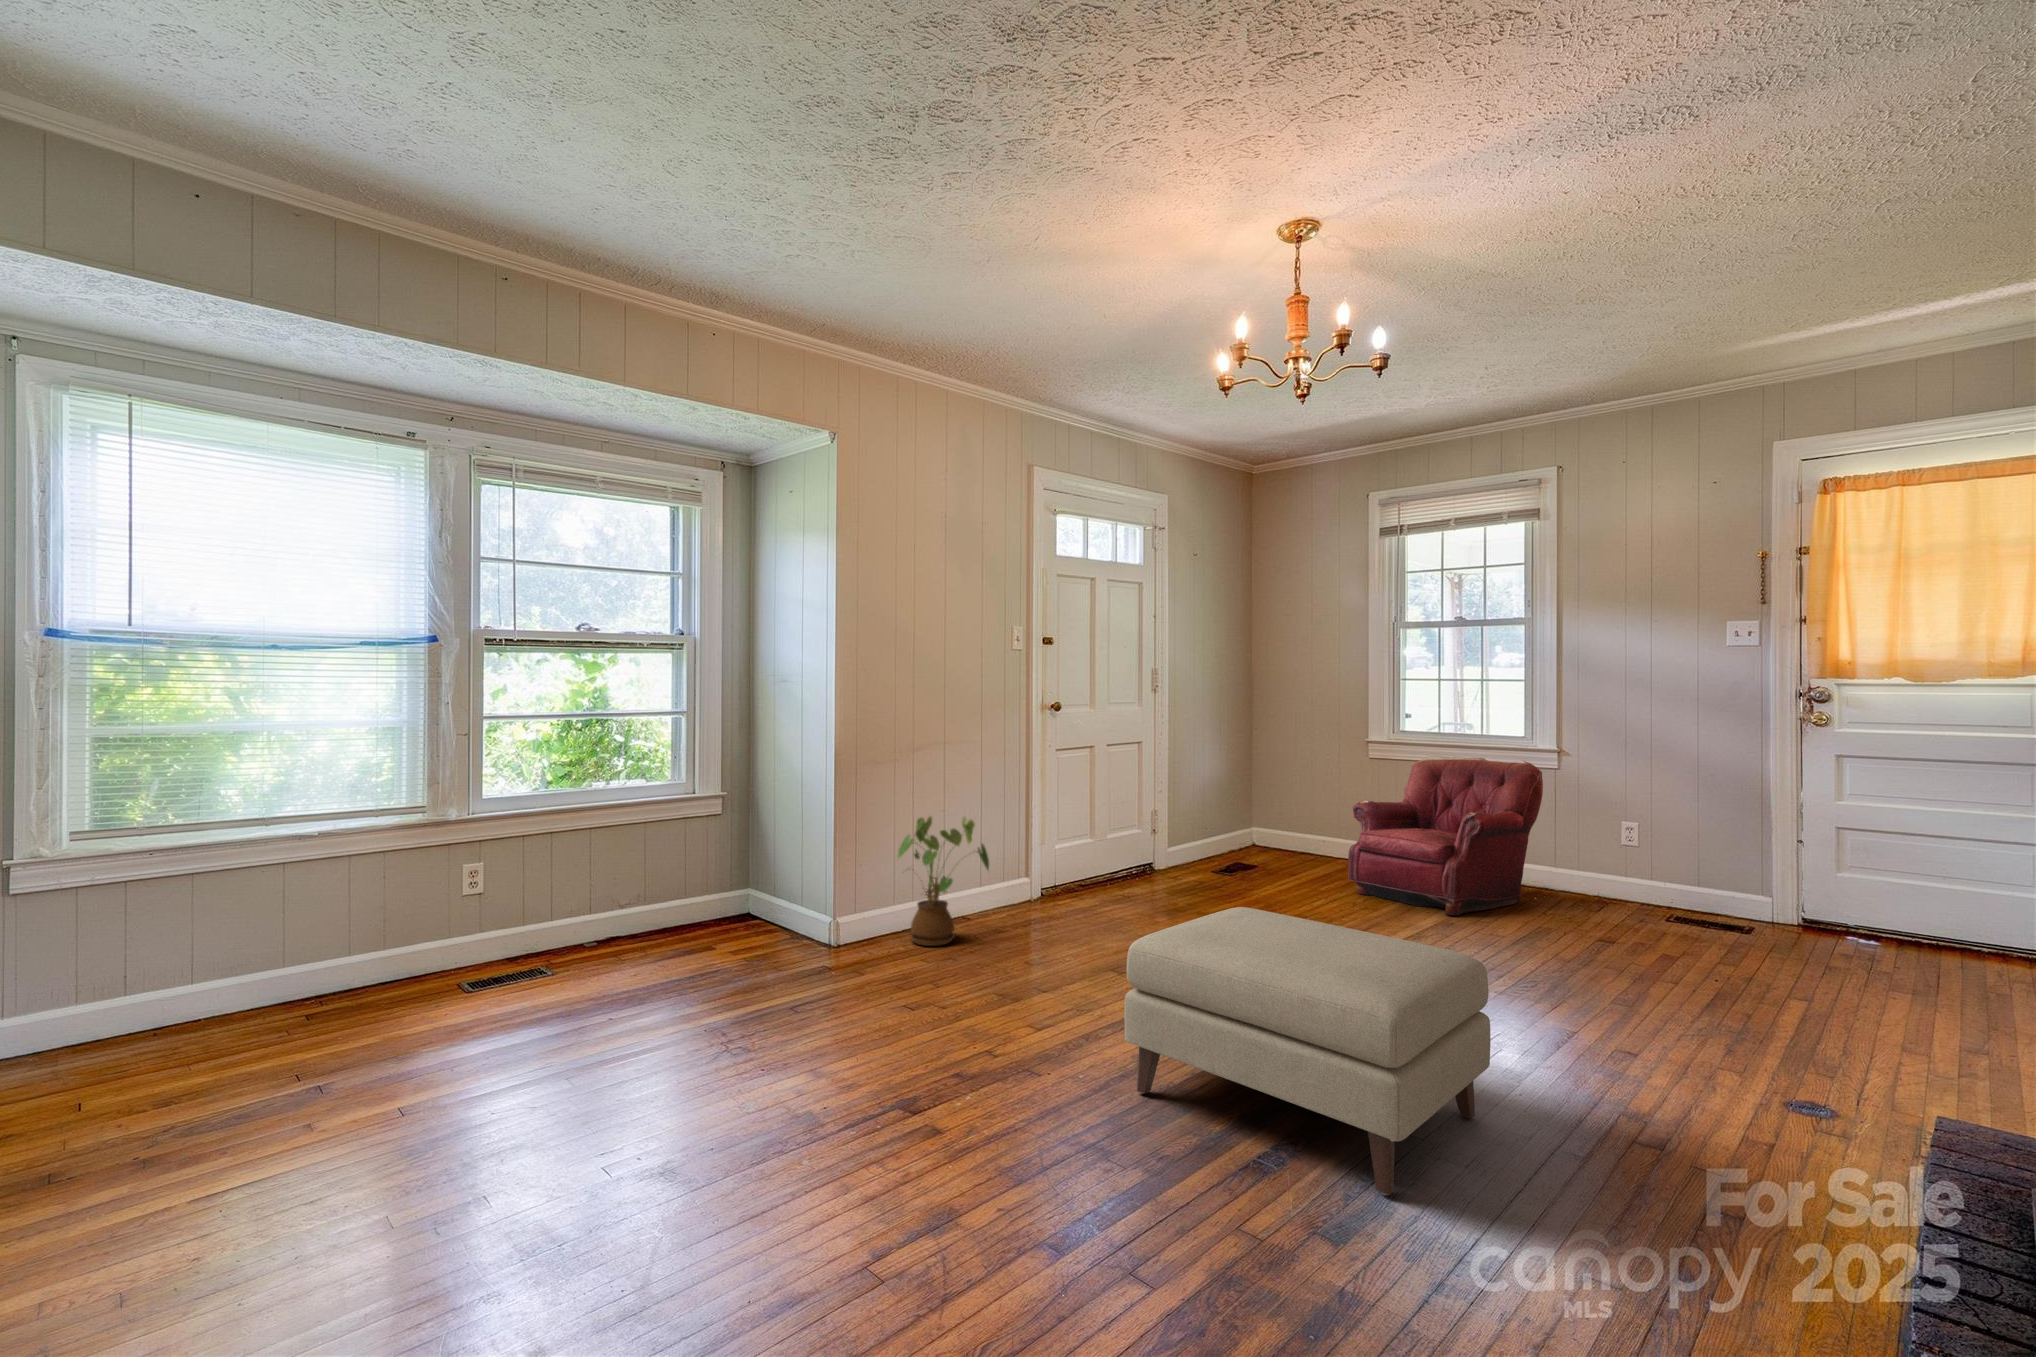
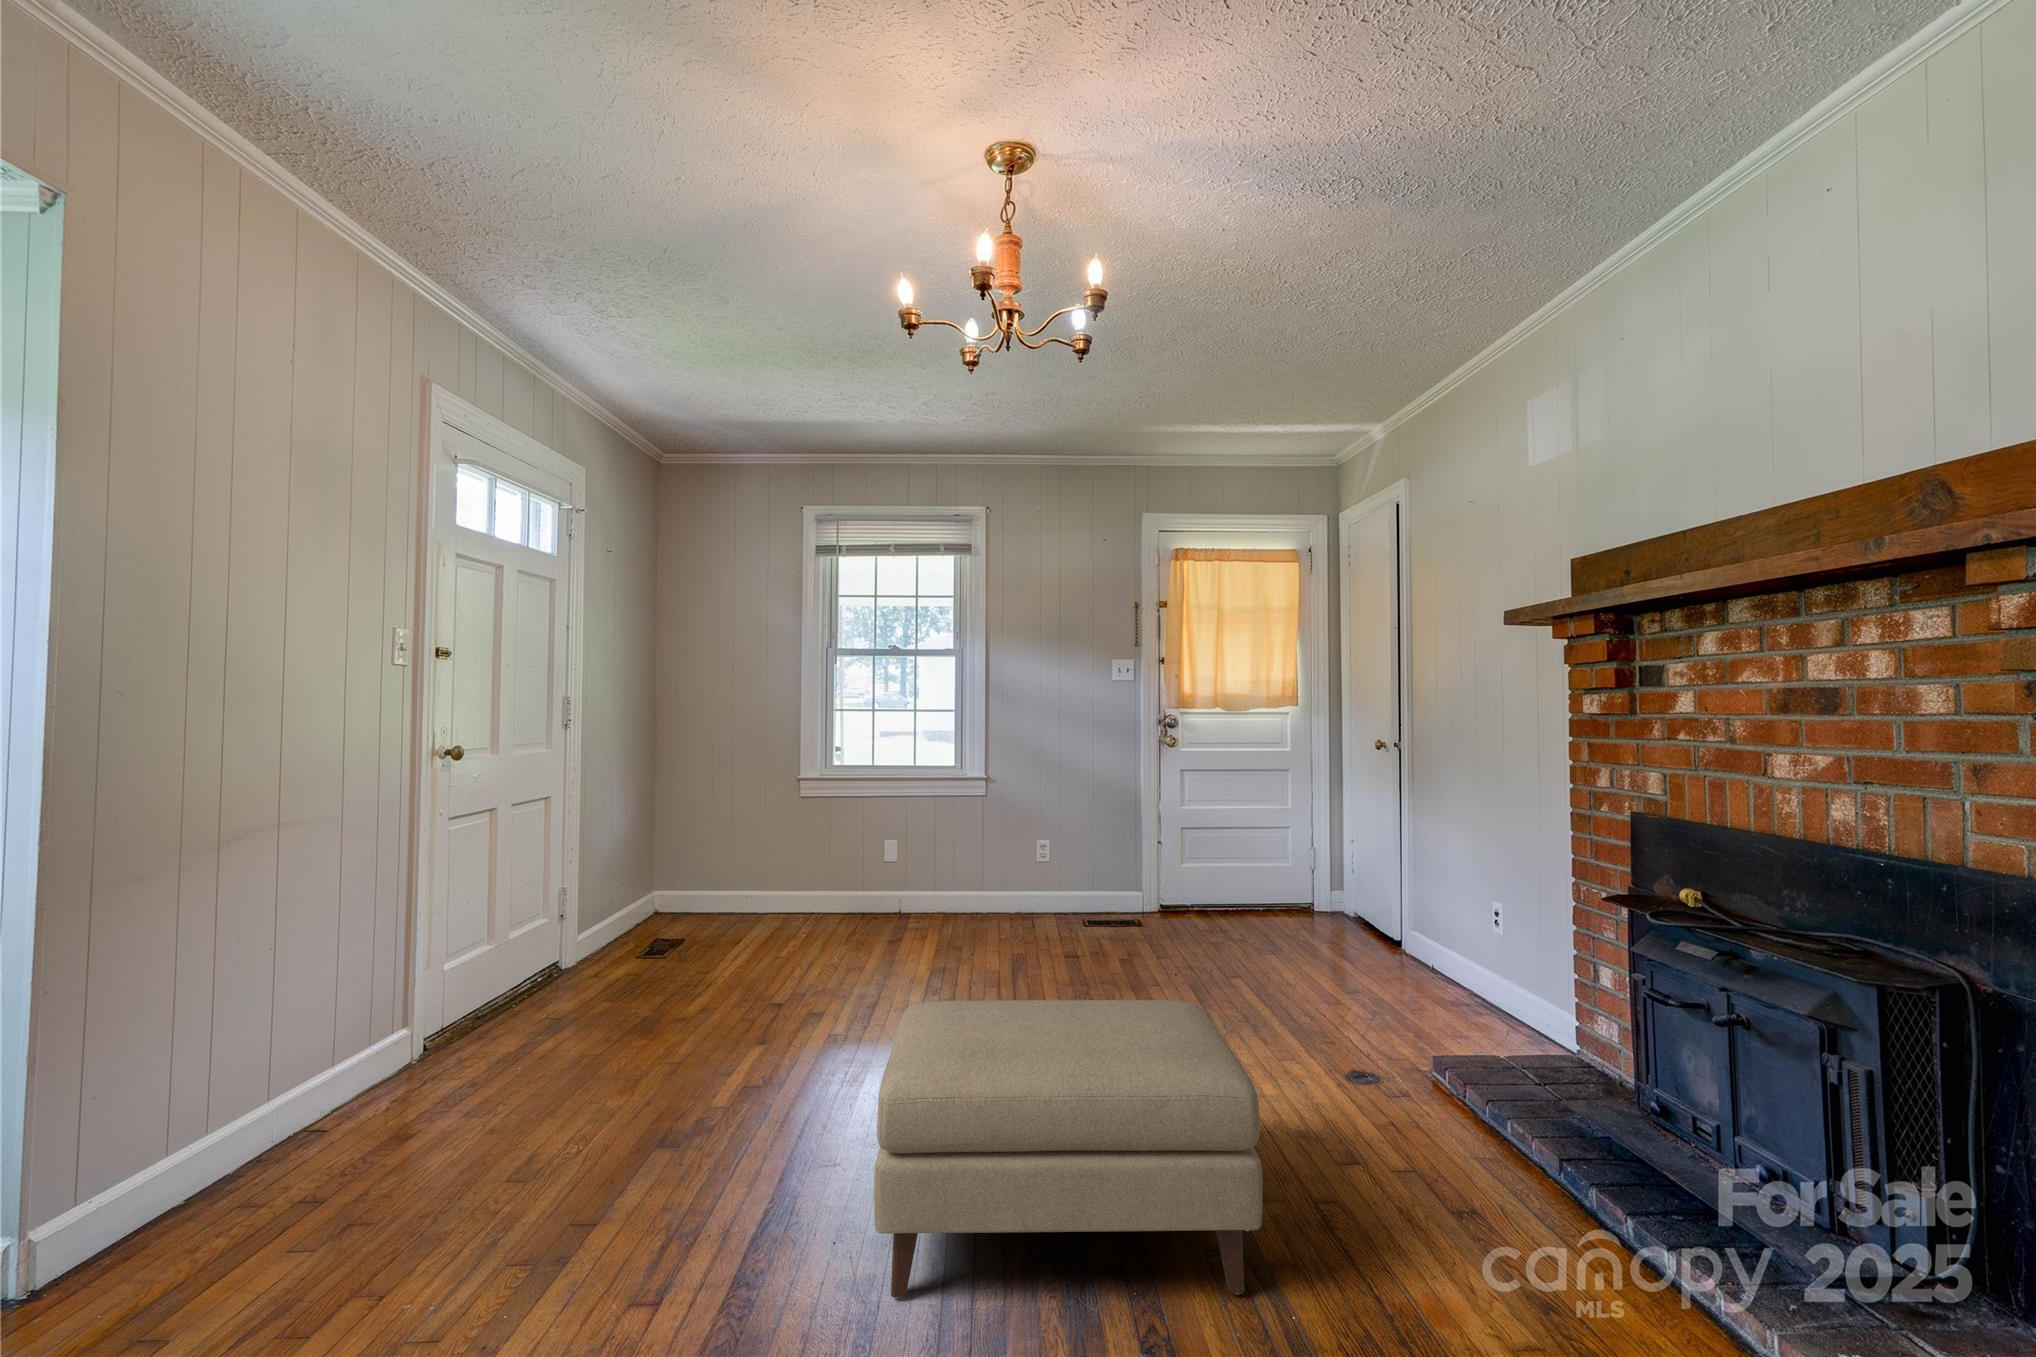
armchair: present [1348,756,1543,915] -> none [815,788,984,957]
house plant: present [897,817,989,946] -> none [229,947,431,1197]

